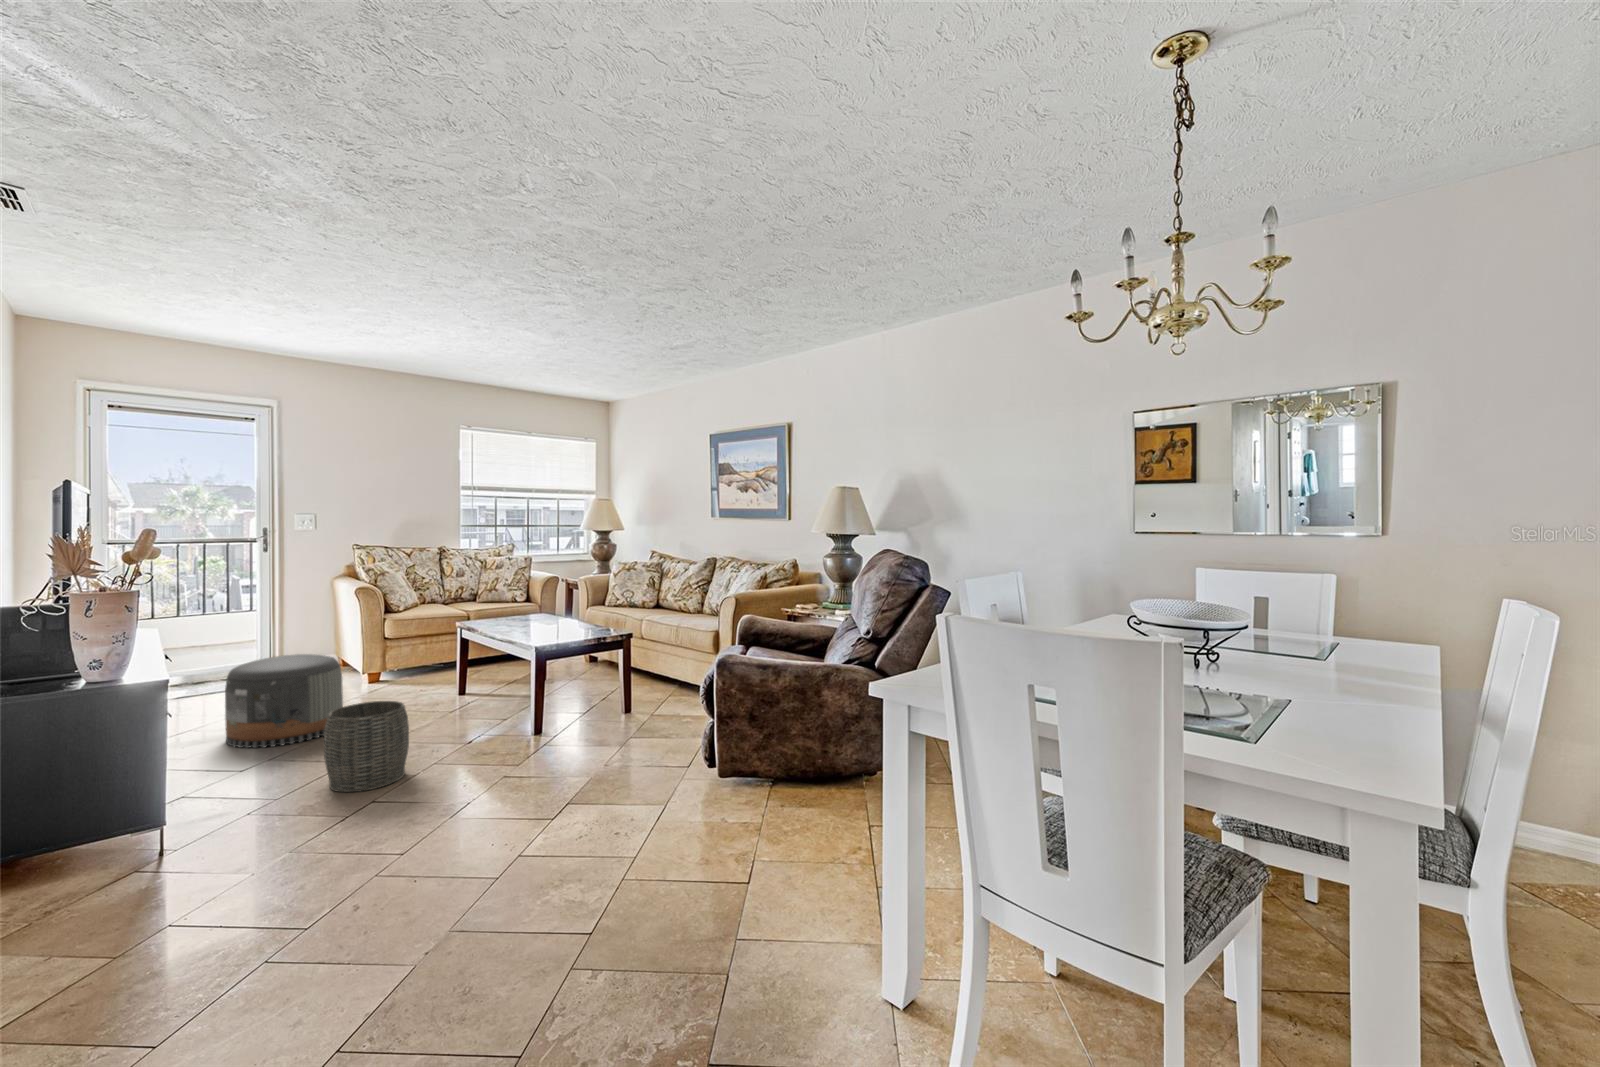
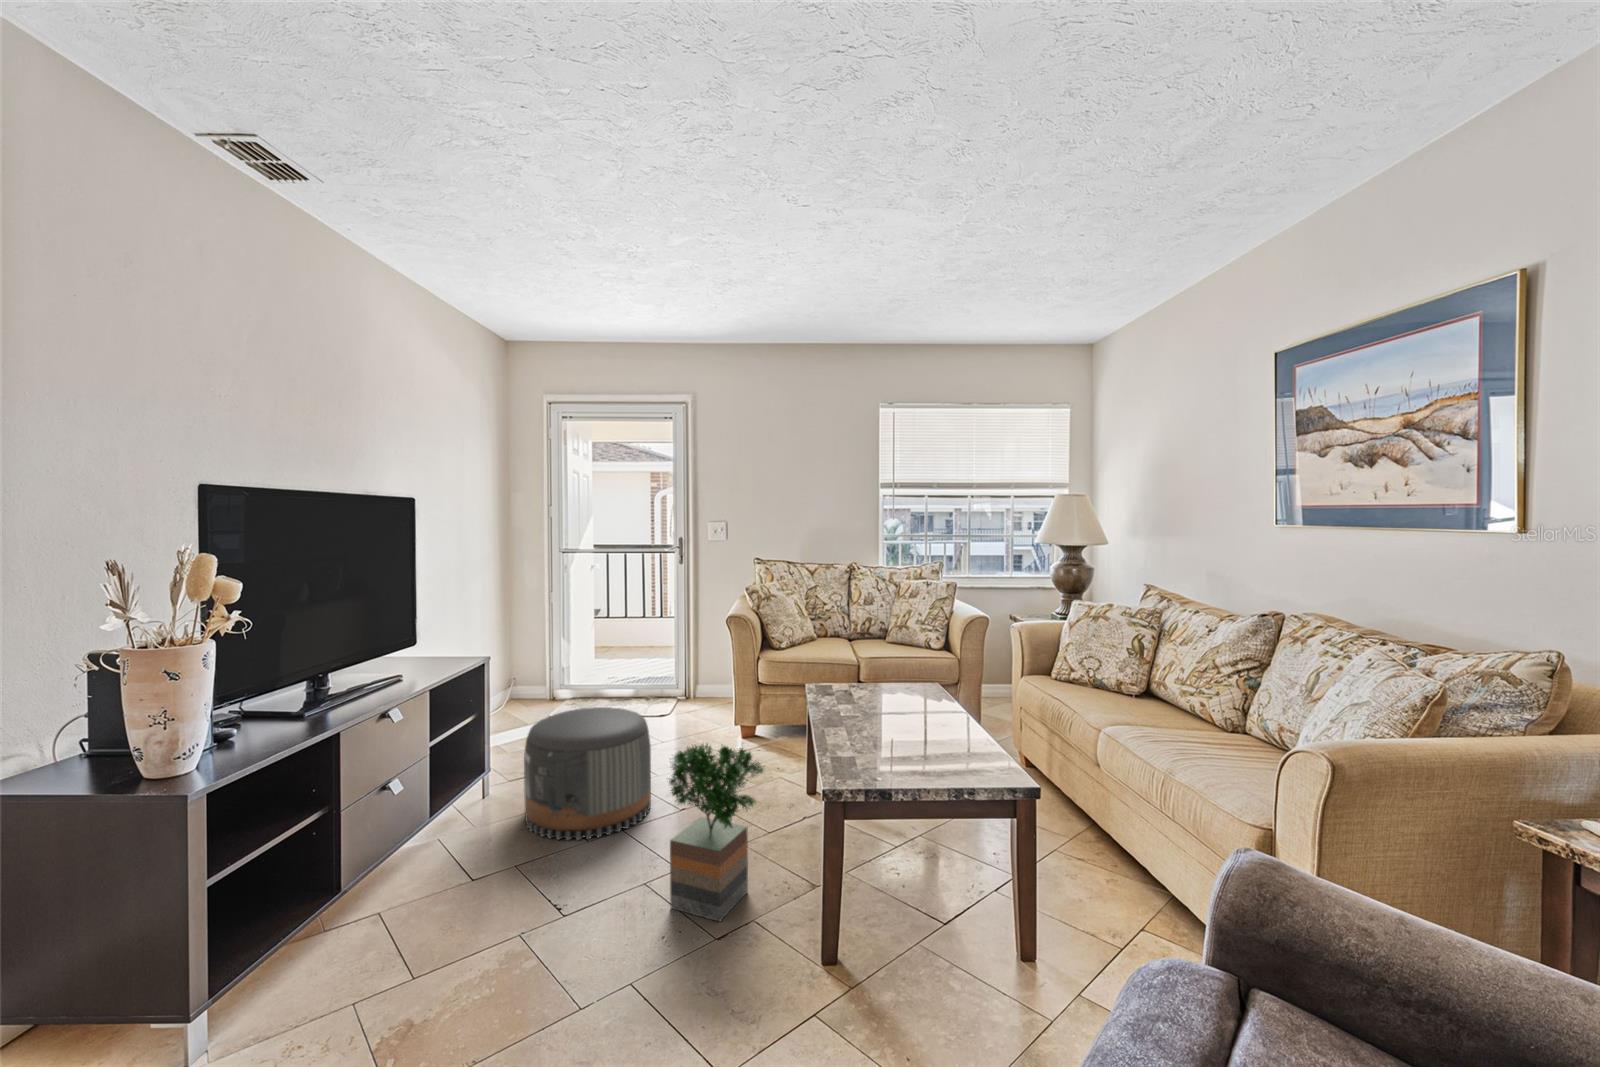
potted tree: none [408,644,479,744] -> present [669,744,764,921]
woven basket: present [324,701,409,792] -> none [462,844,593,1031]

